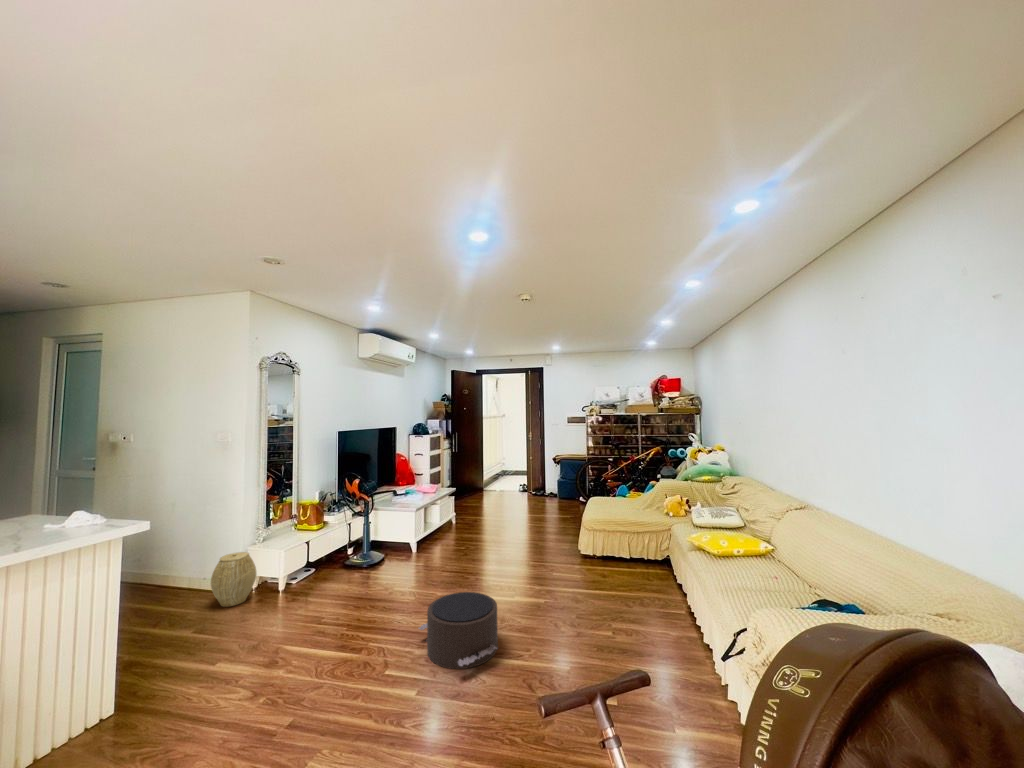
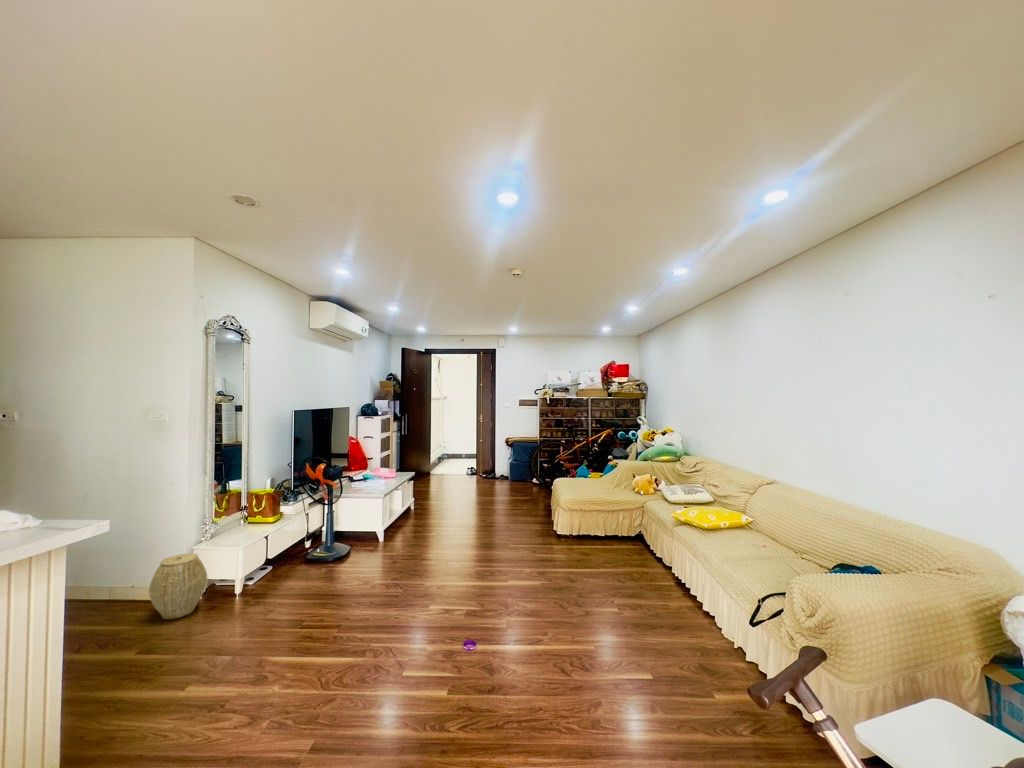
pouf: present [419,592,498,669] -> none [425,581,519,662]

